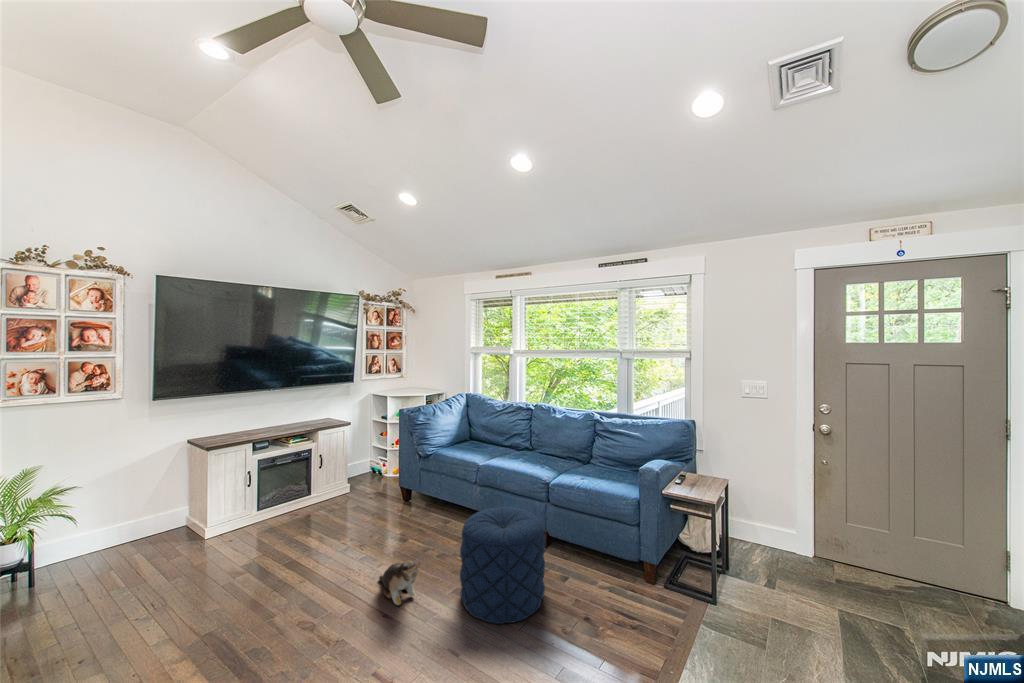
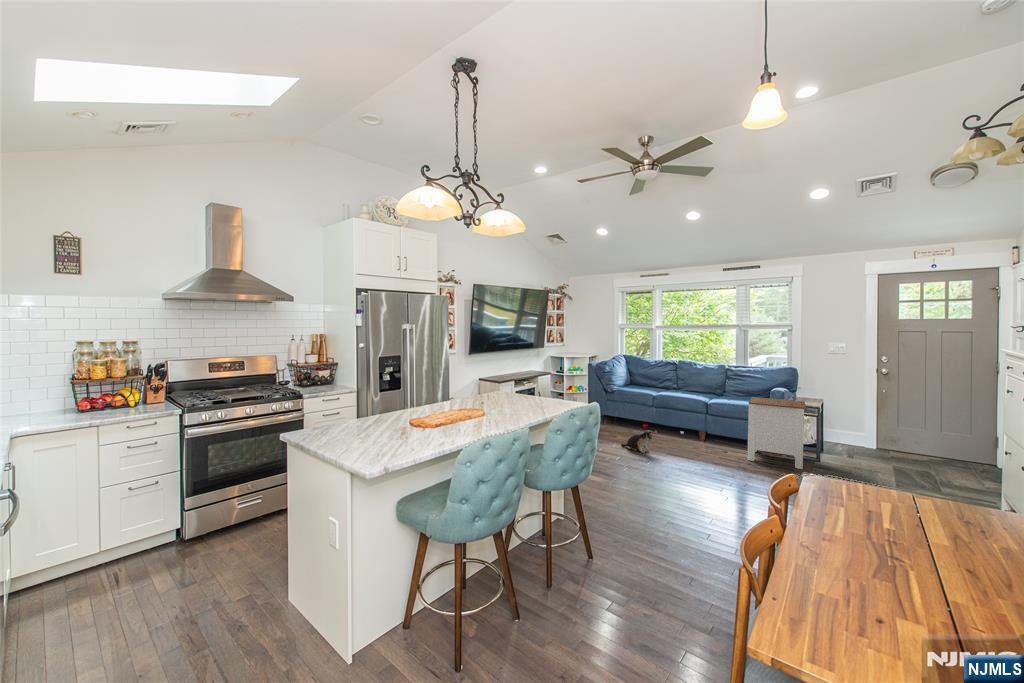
side table: none [581,483,688,653] -> present [747,397,807,469]
pouf: present [460,507,545,624] -> none [673,408,724,459]

